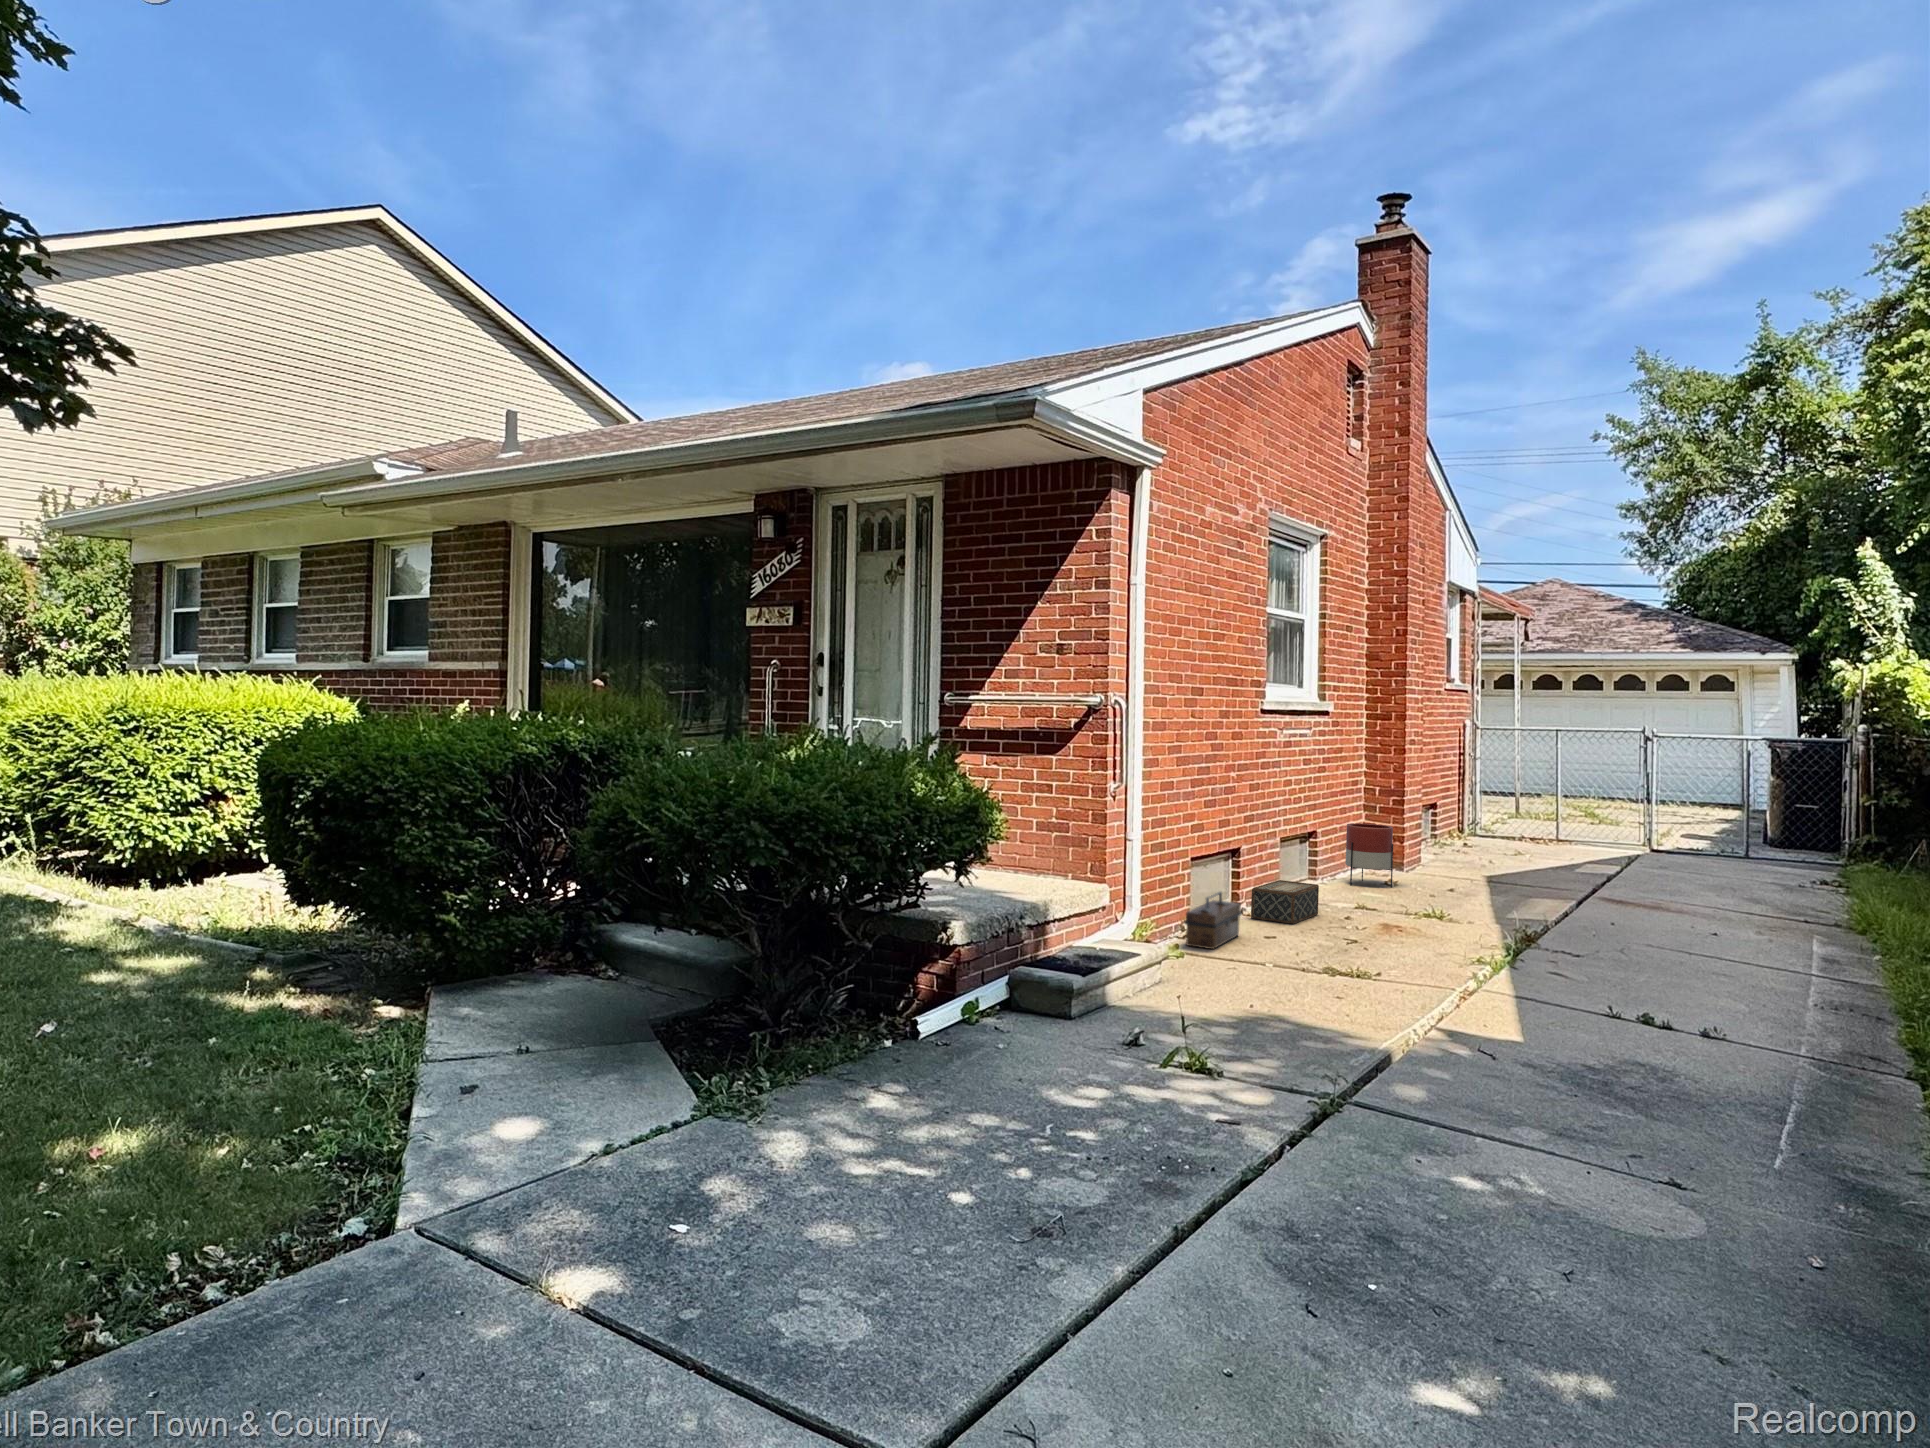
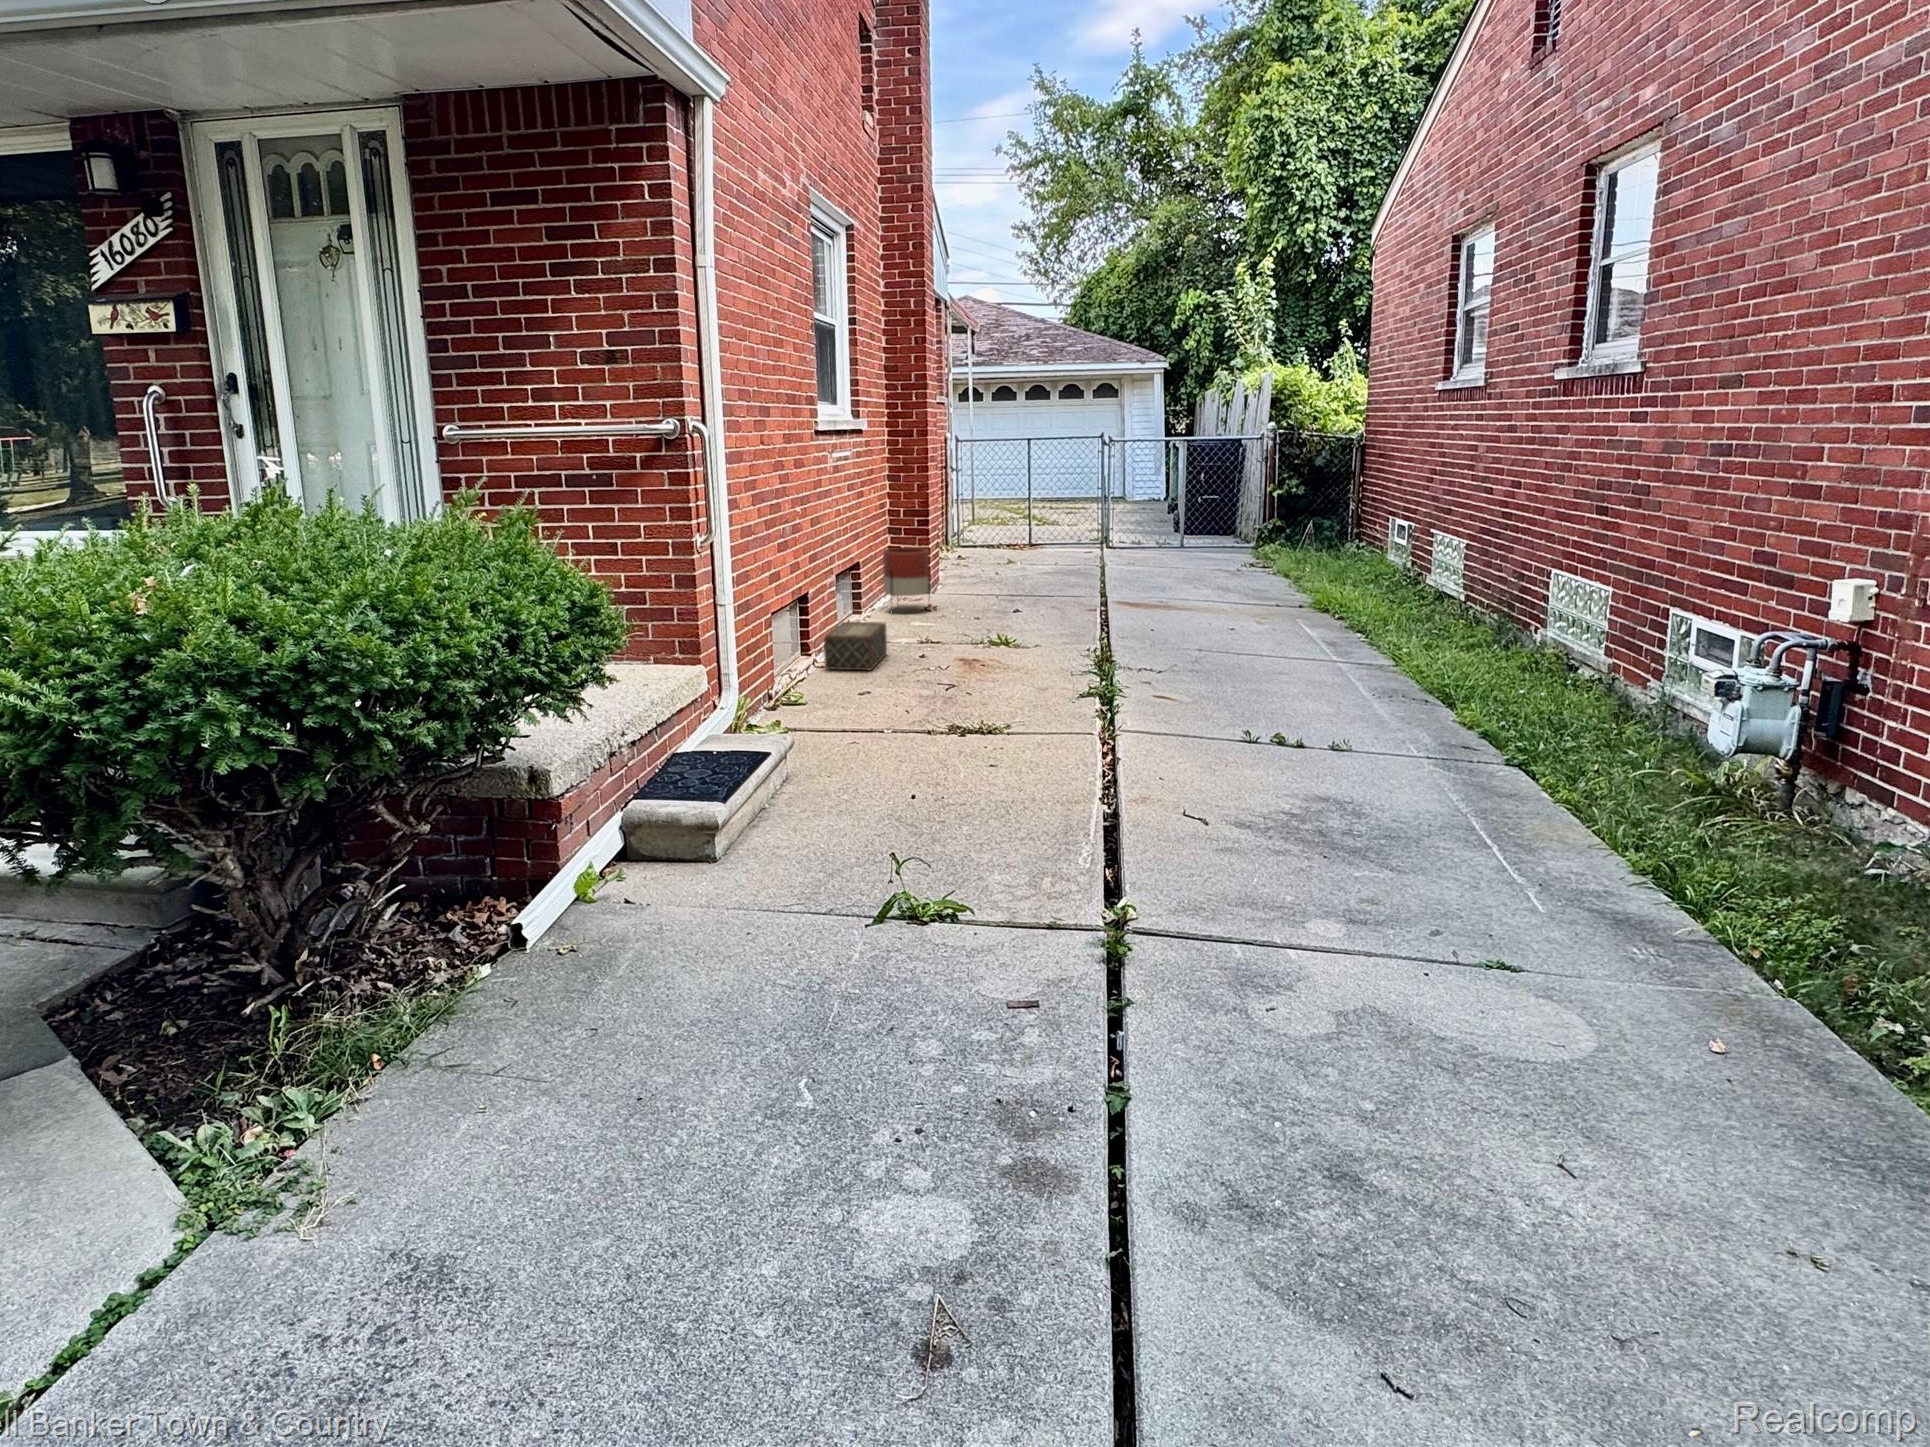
toolbox: present [1184,892,1242,949] -> none [778,649,830,718]

